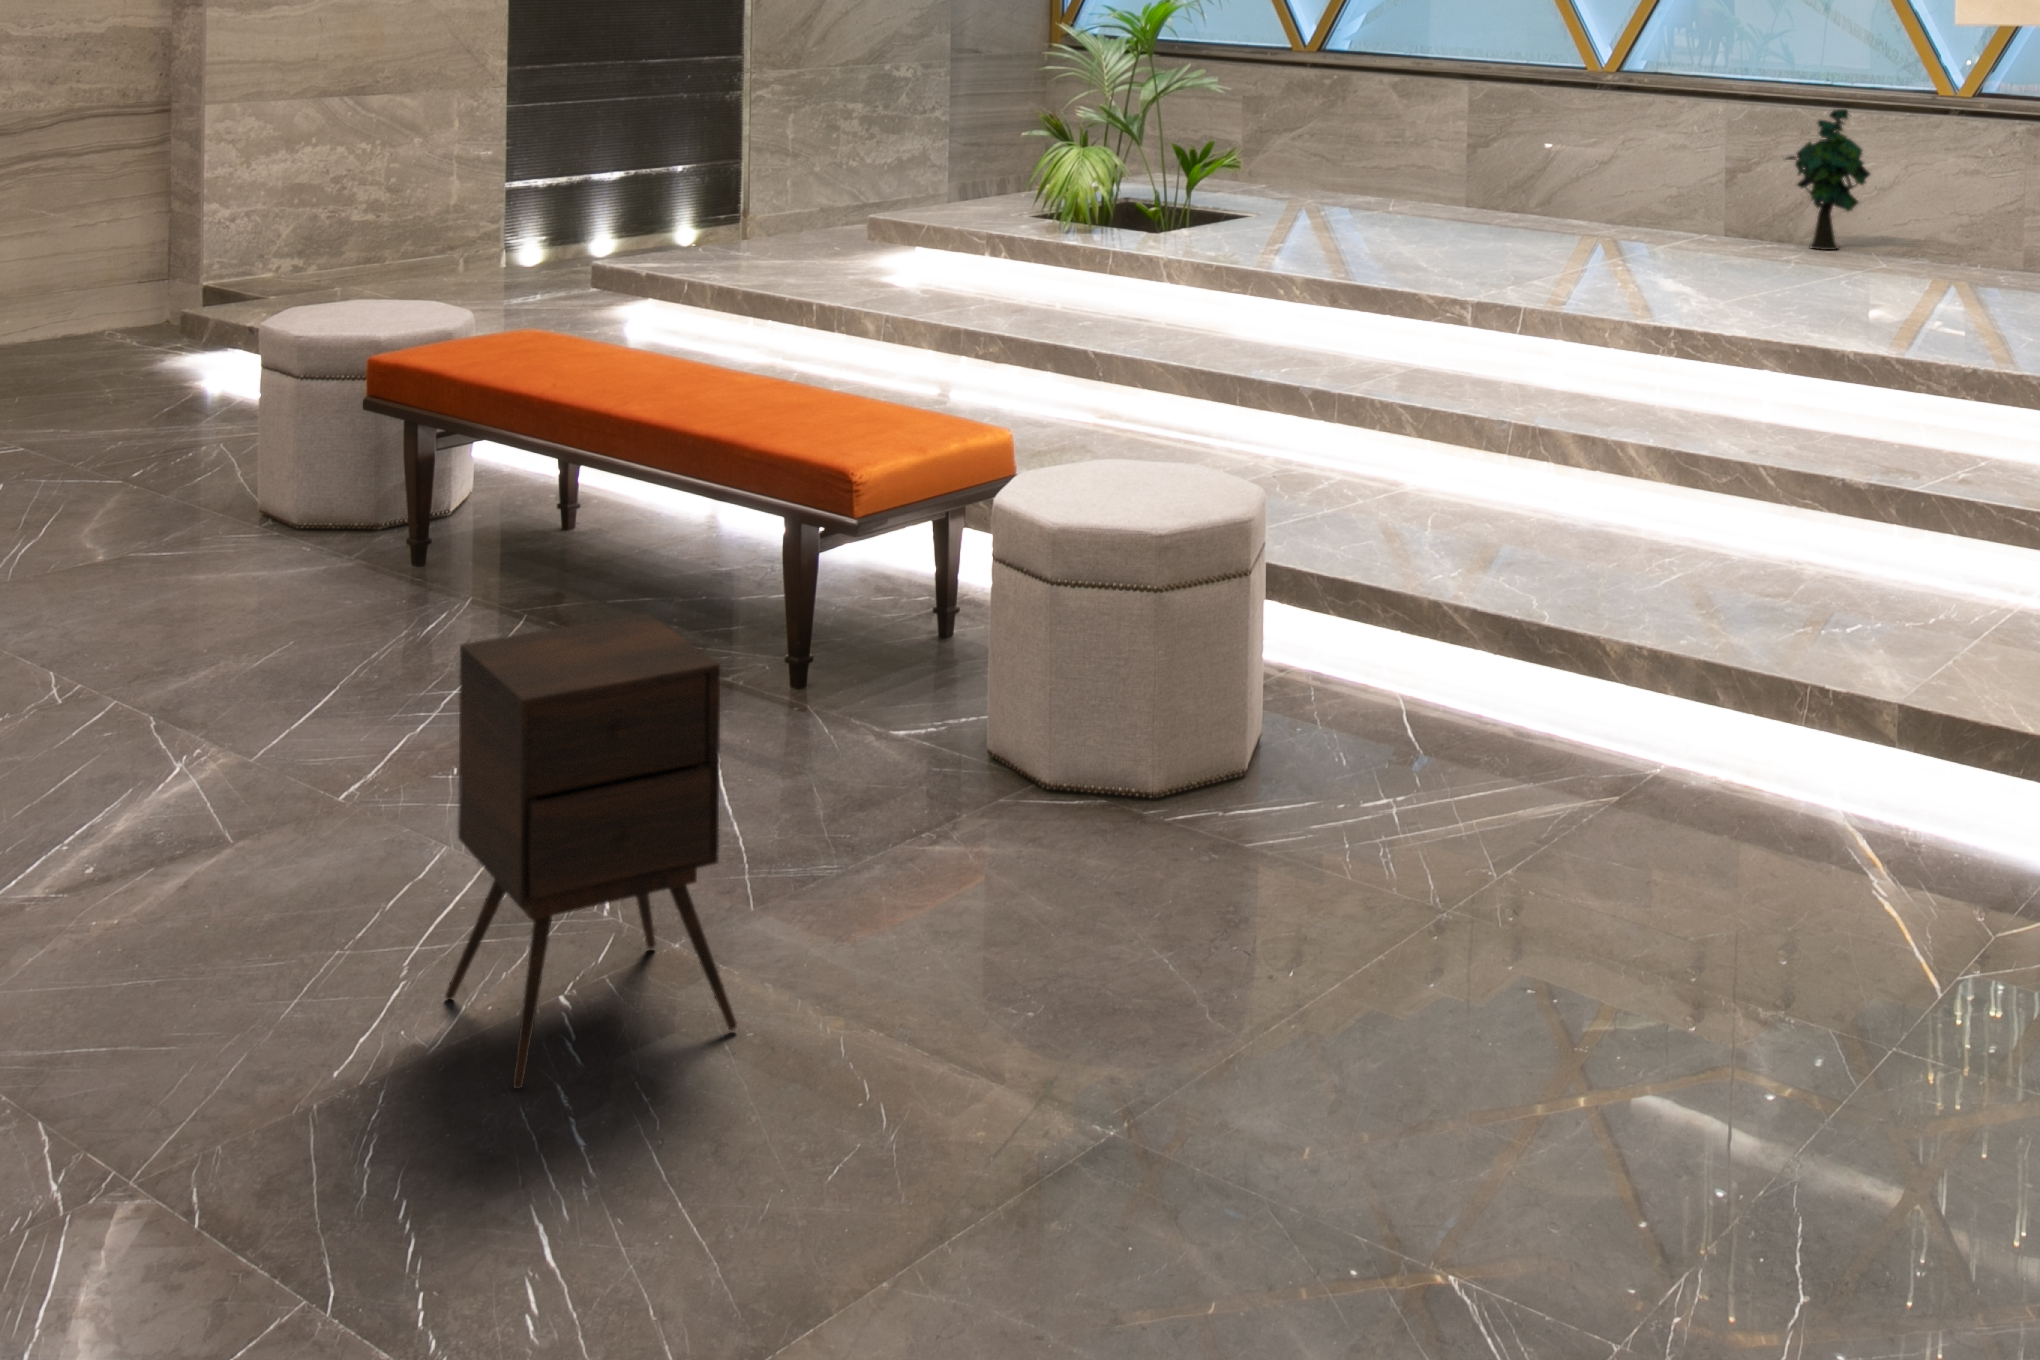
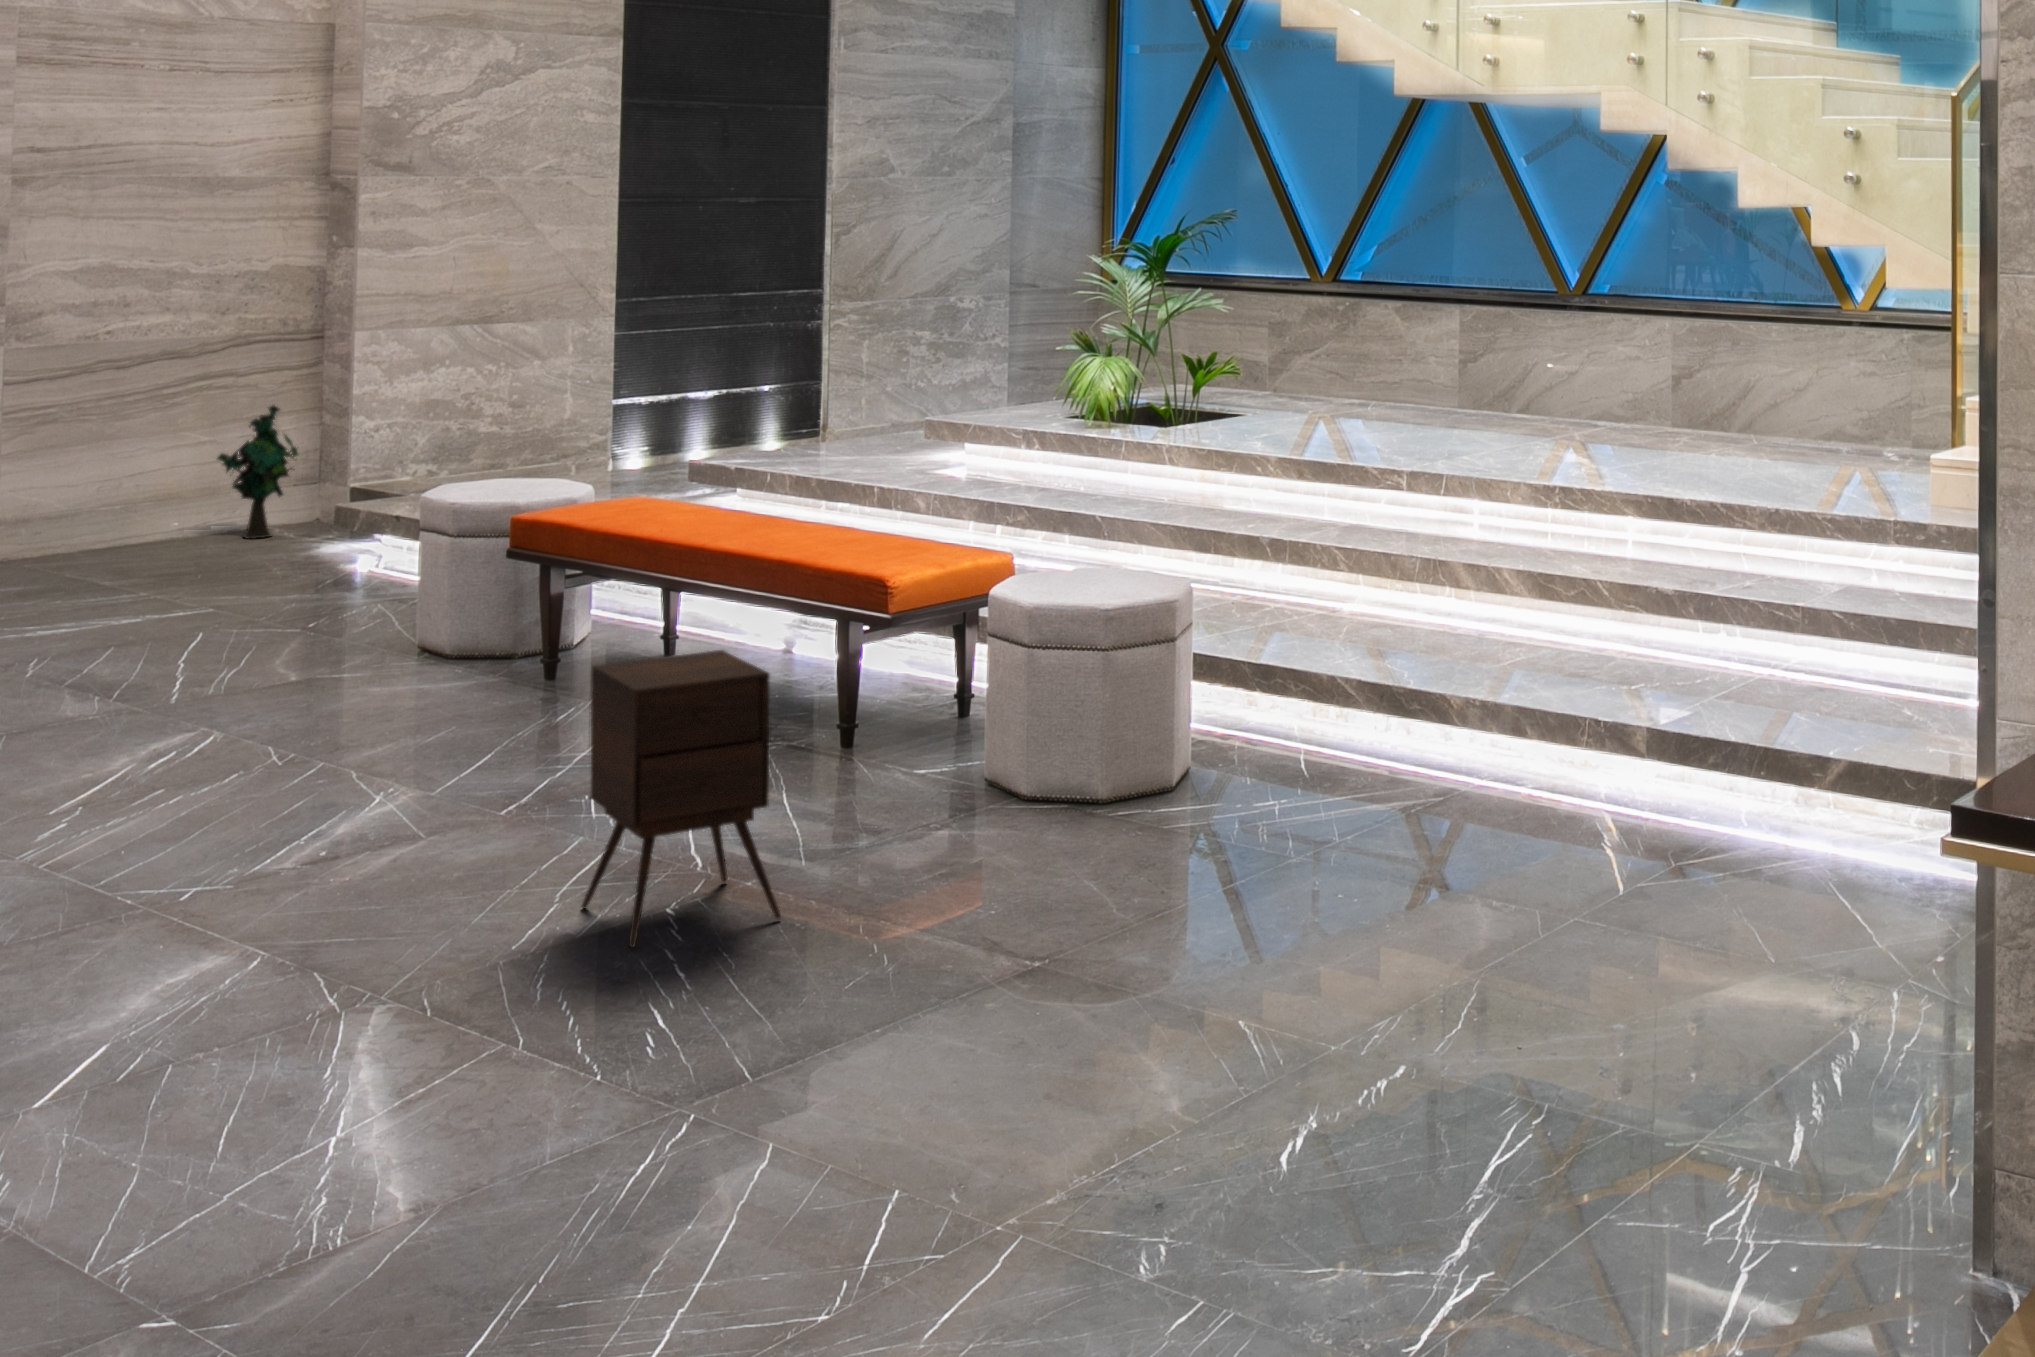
decorative plant: present [1787,109,1870,250] -> present [217,406,298,539]

